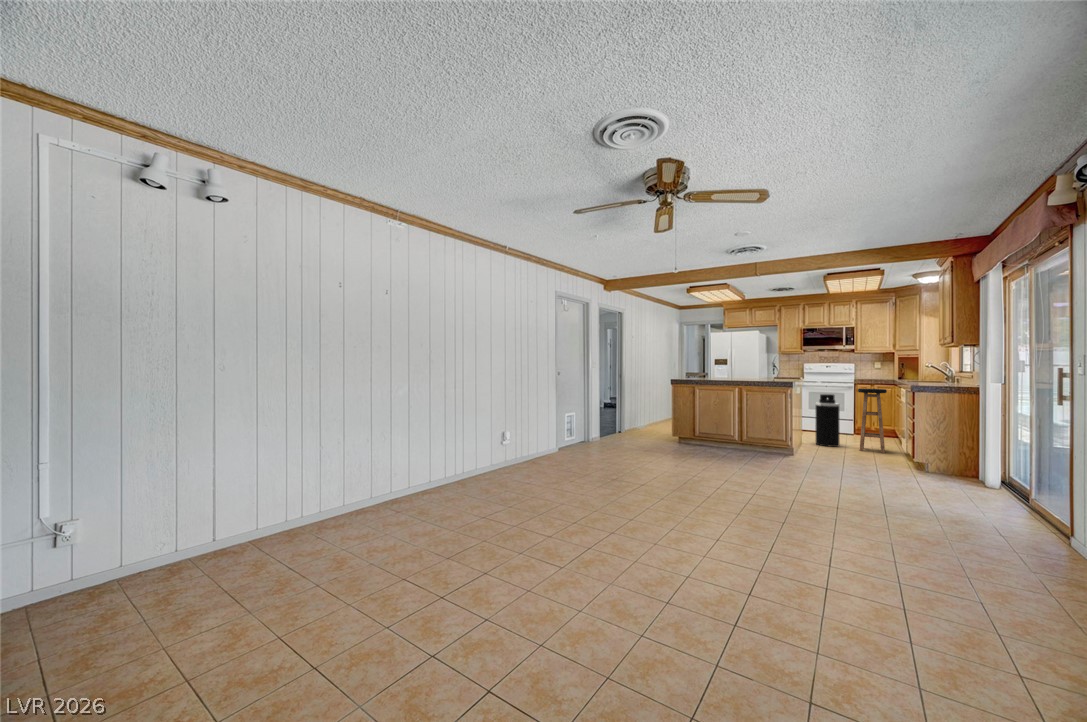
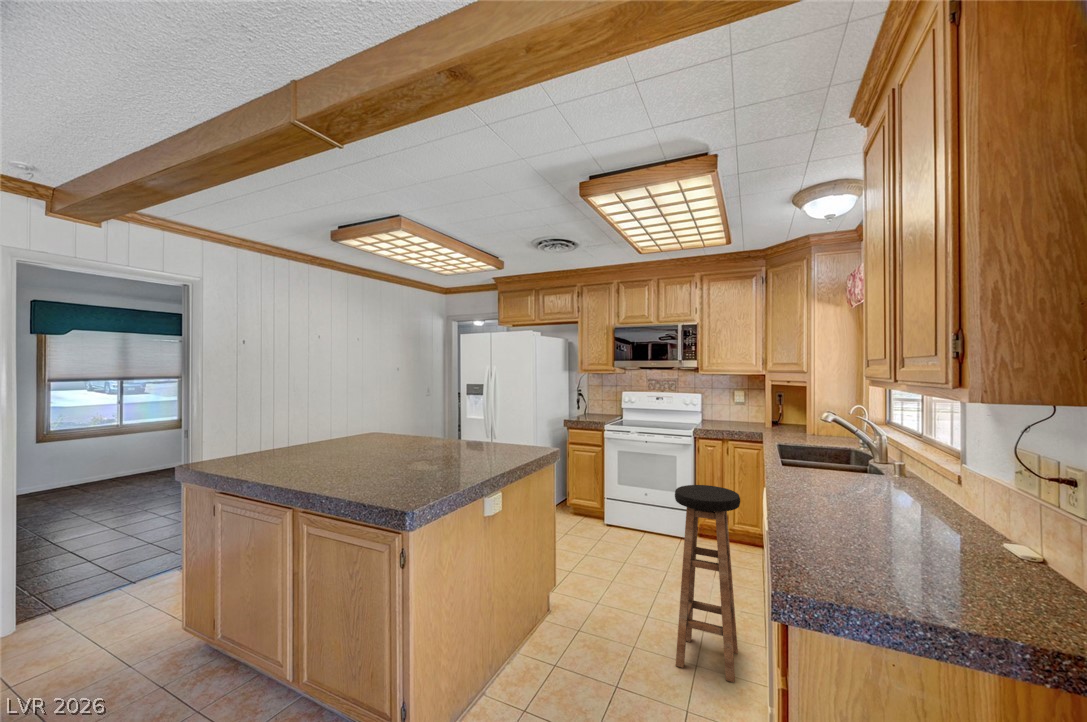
trash can: present [816,394,839,447] -> none [588,493,638,639]

